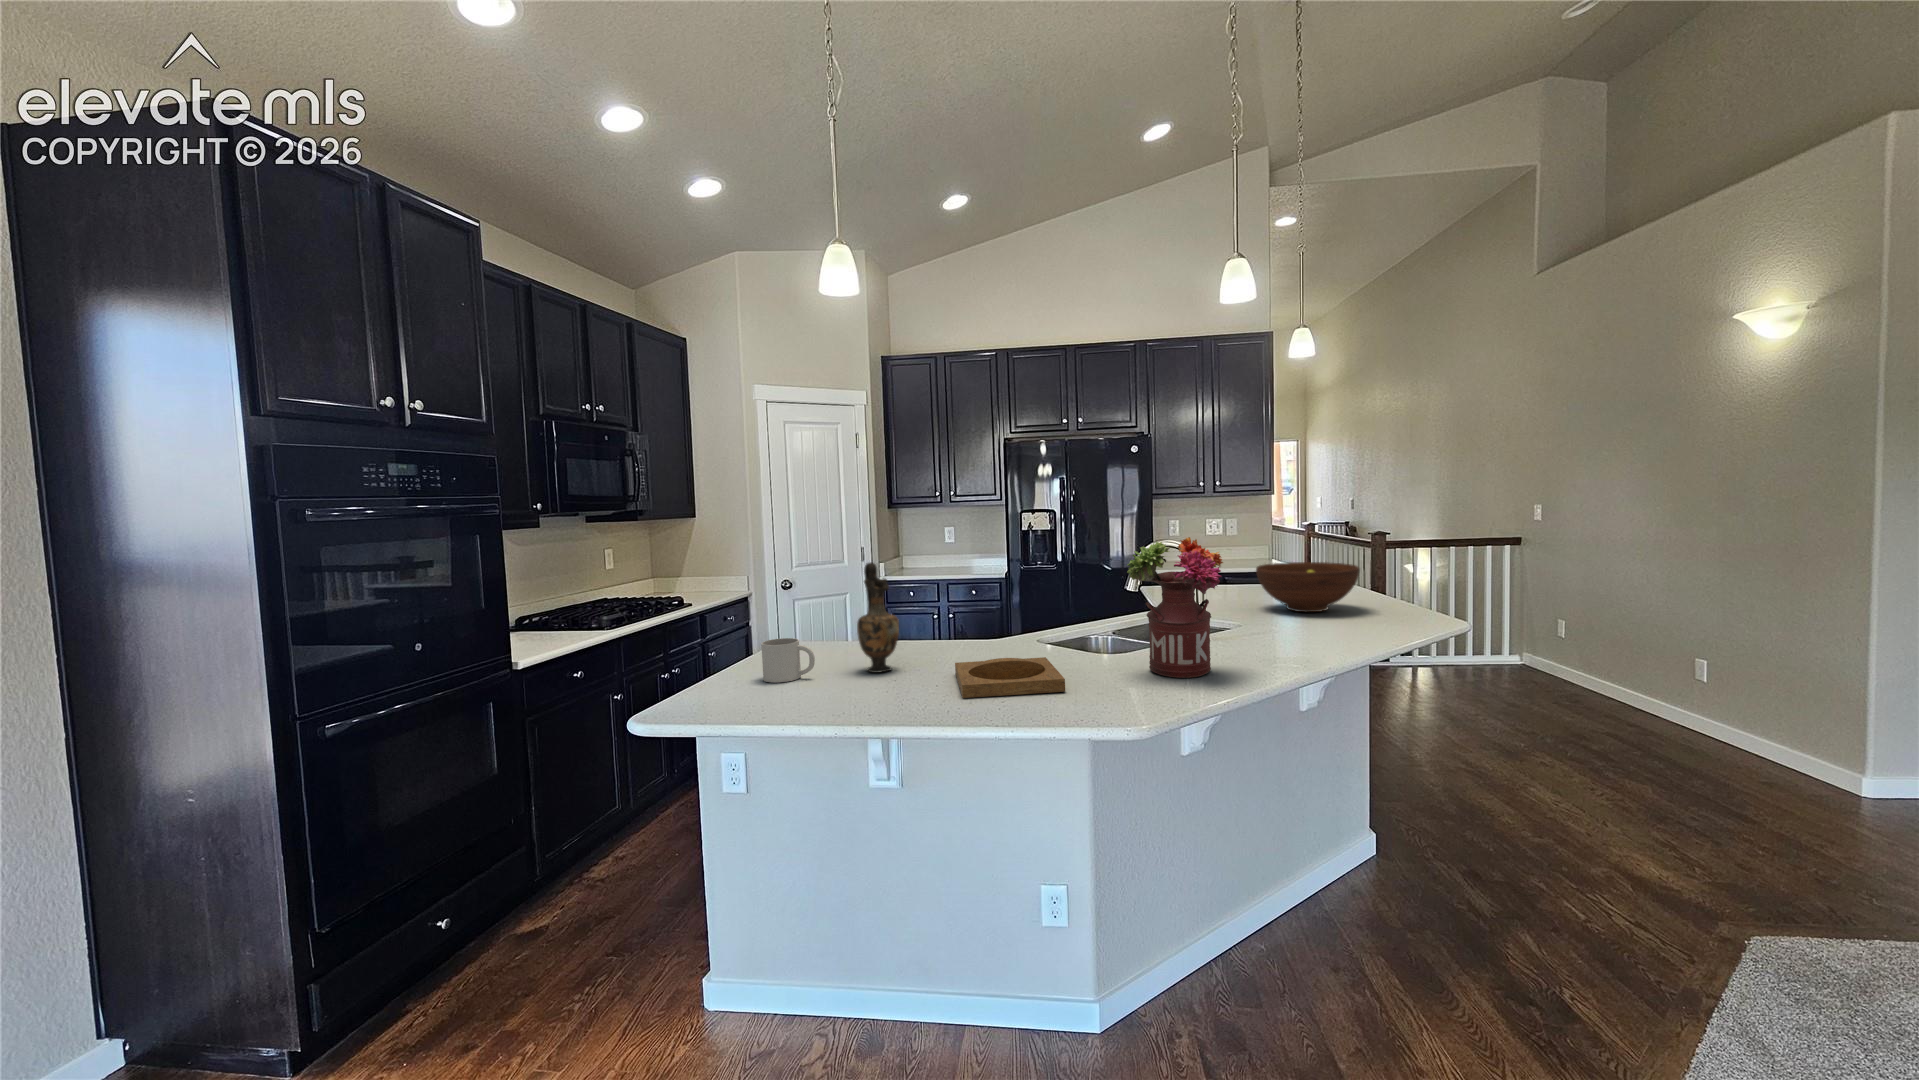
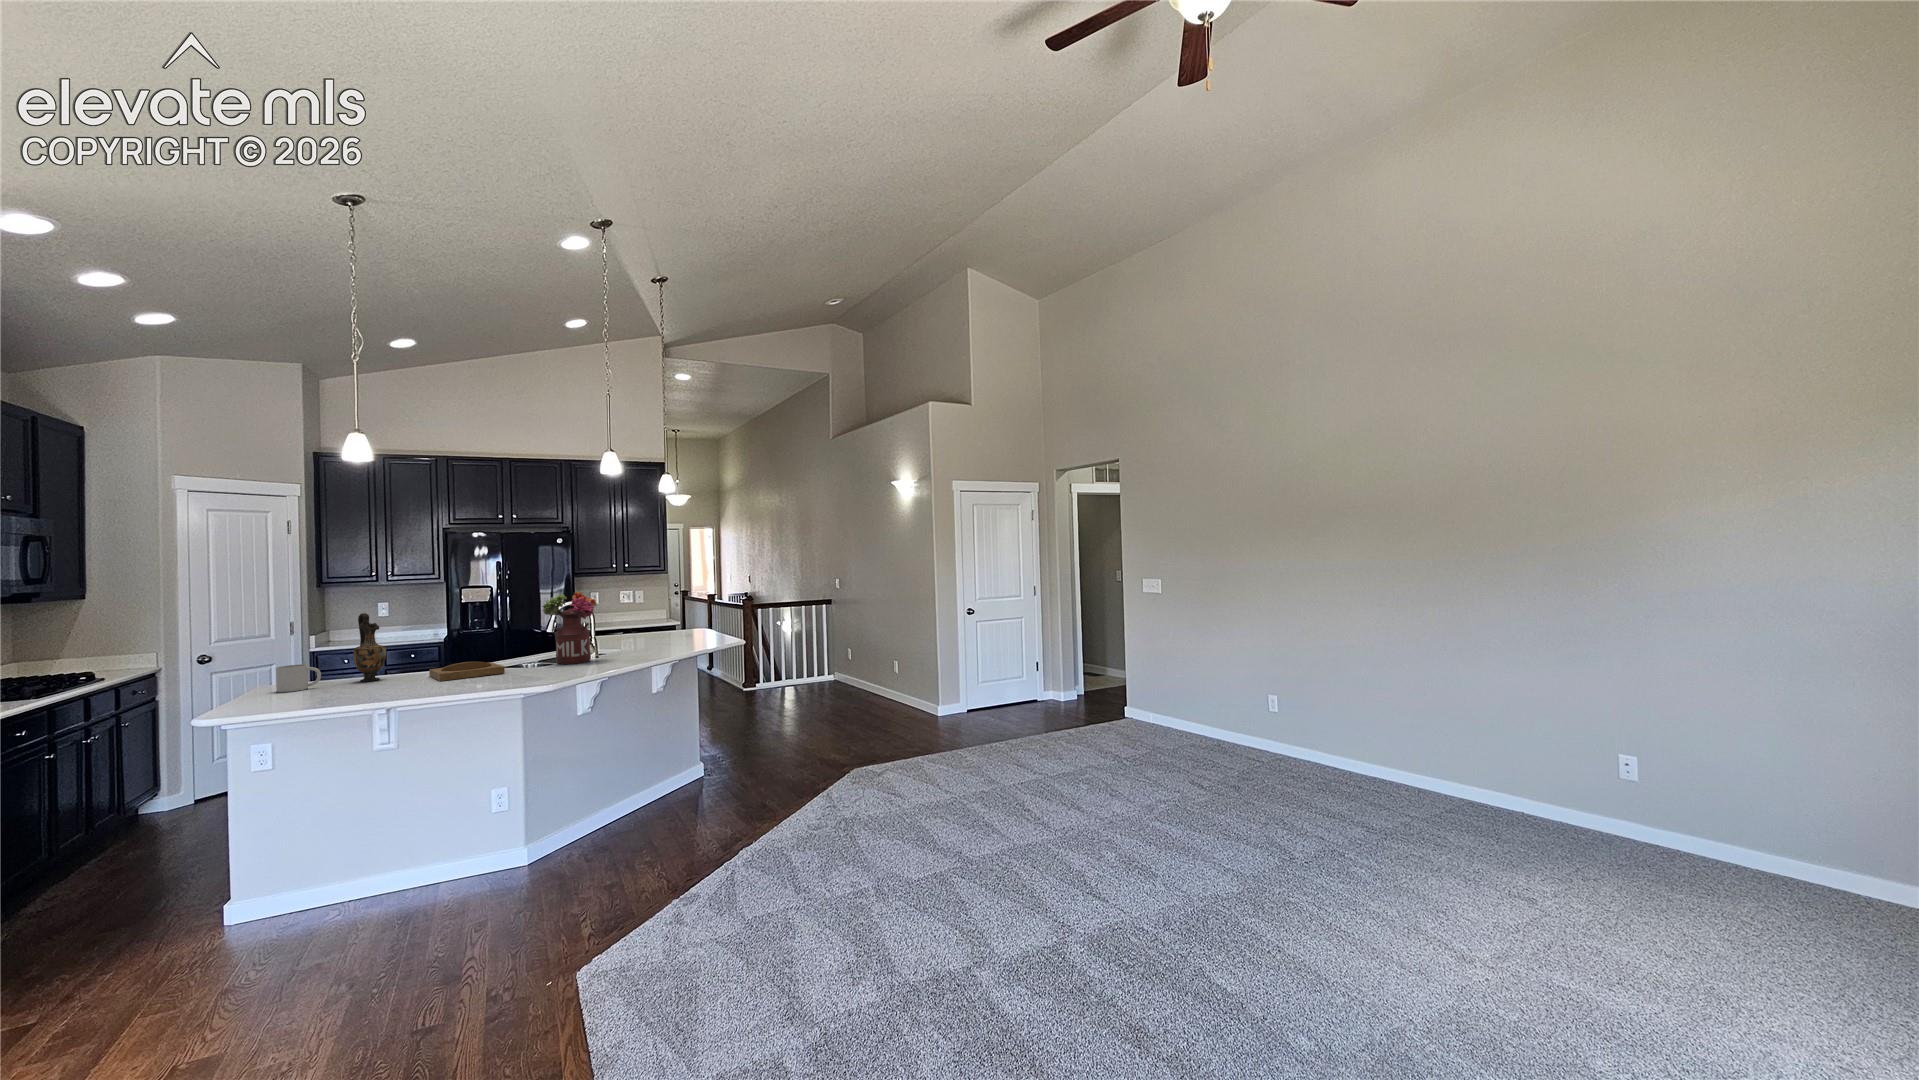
fruit bowl: present [1256,562,1360,612] -> none [634,610,692,638]

